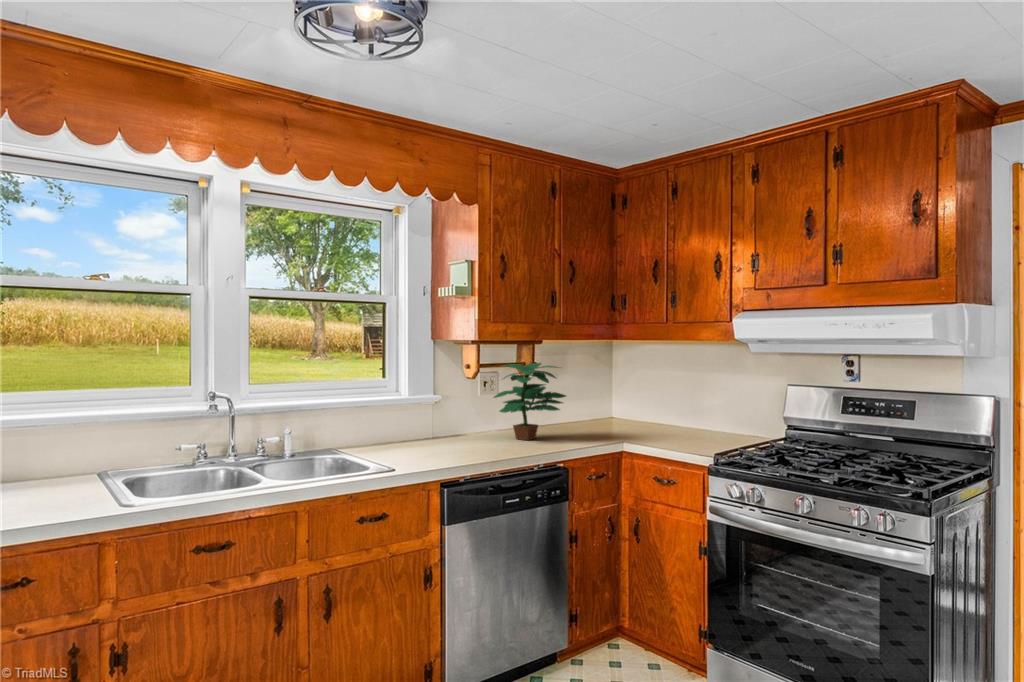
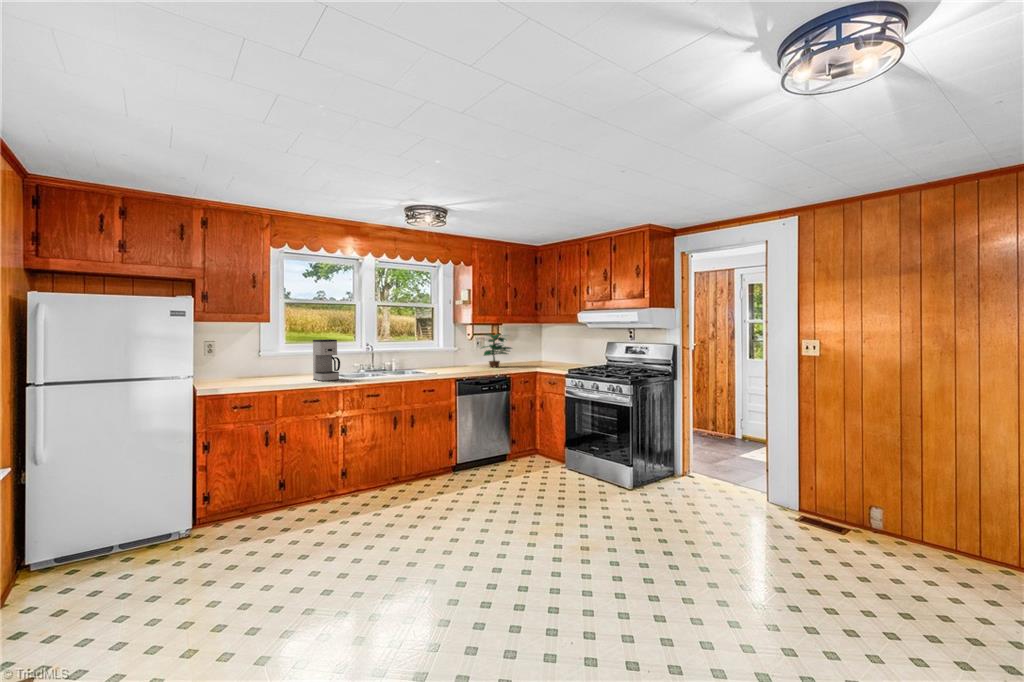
coffee maker: none [29,384,114,515] -> present [313,339,340,381]

